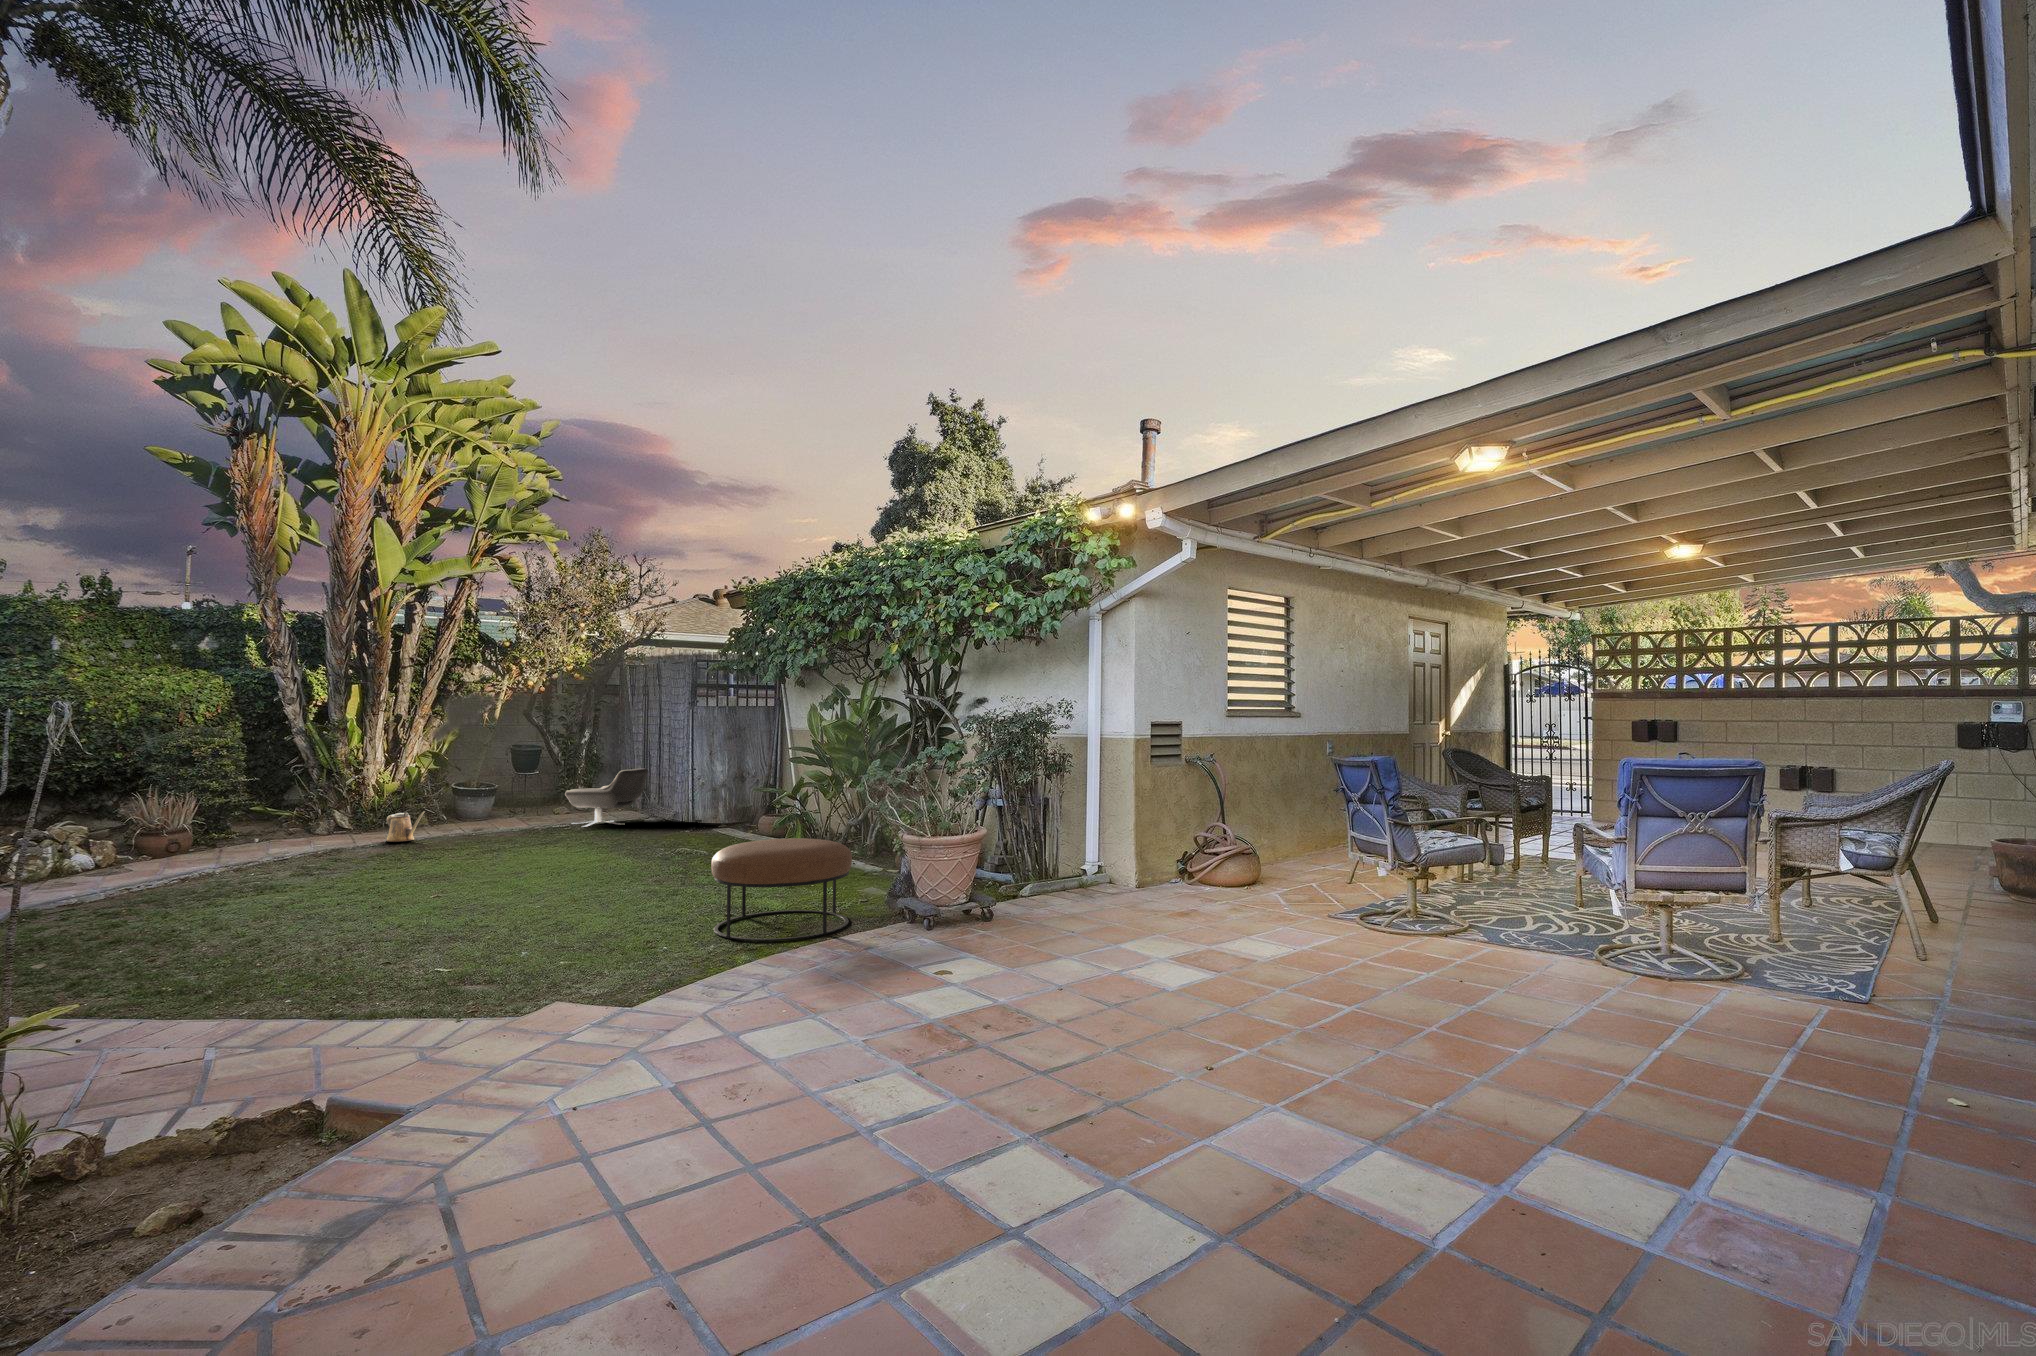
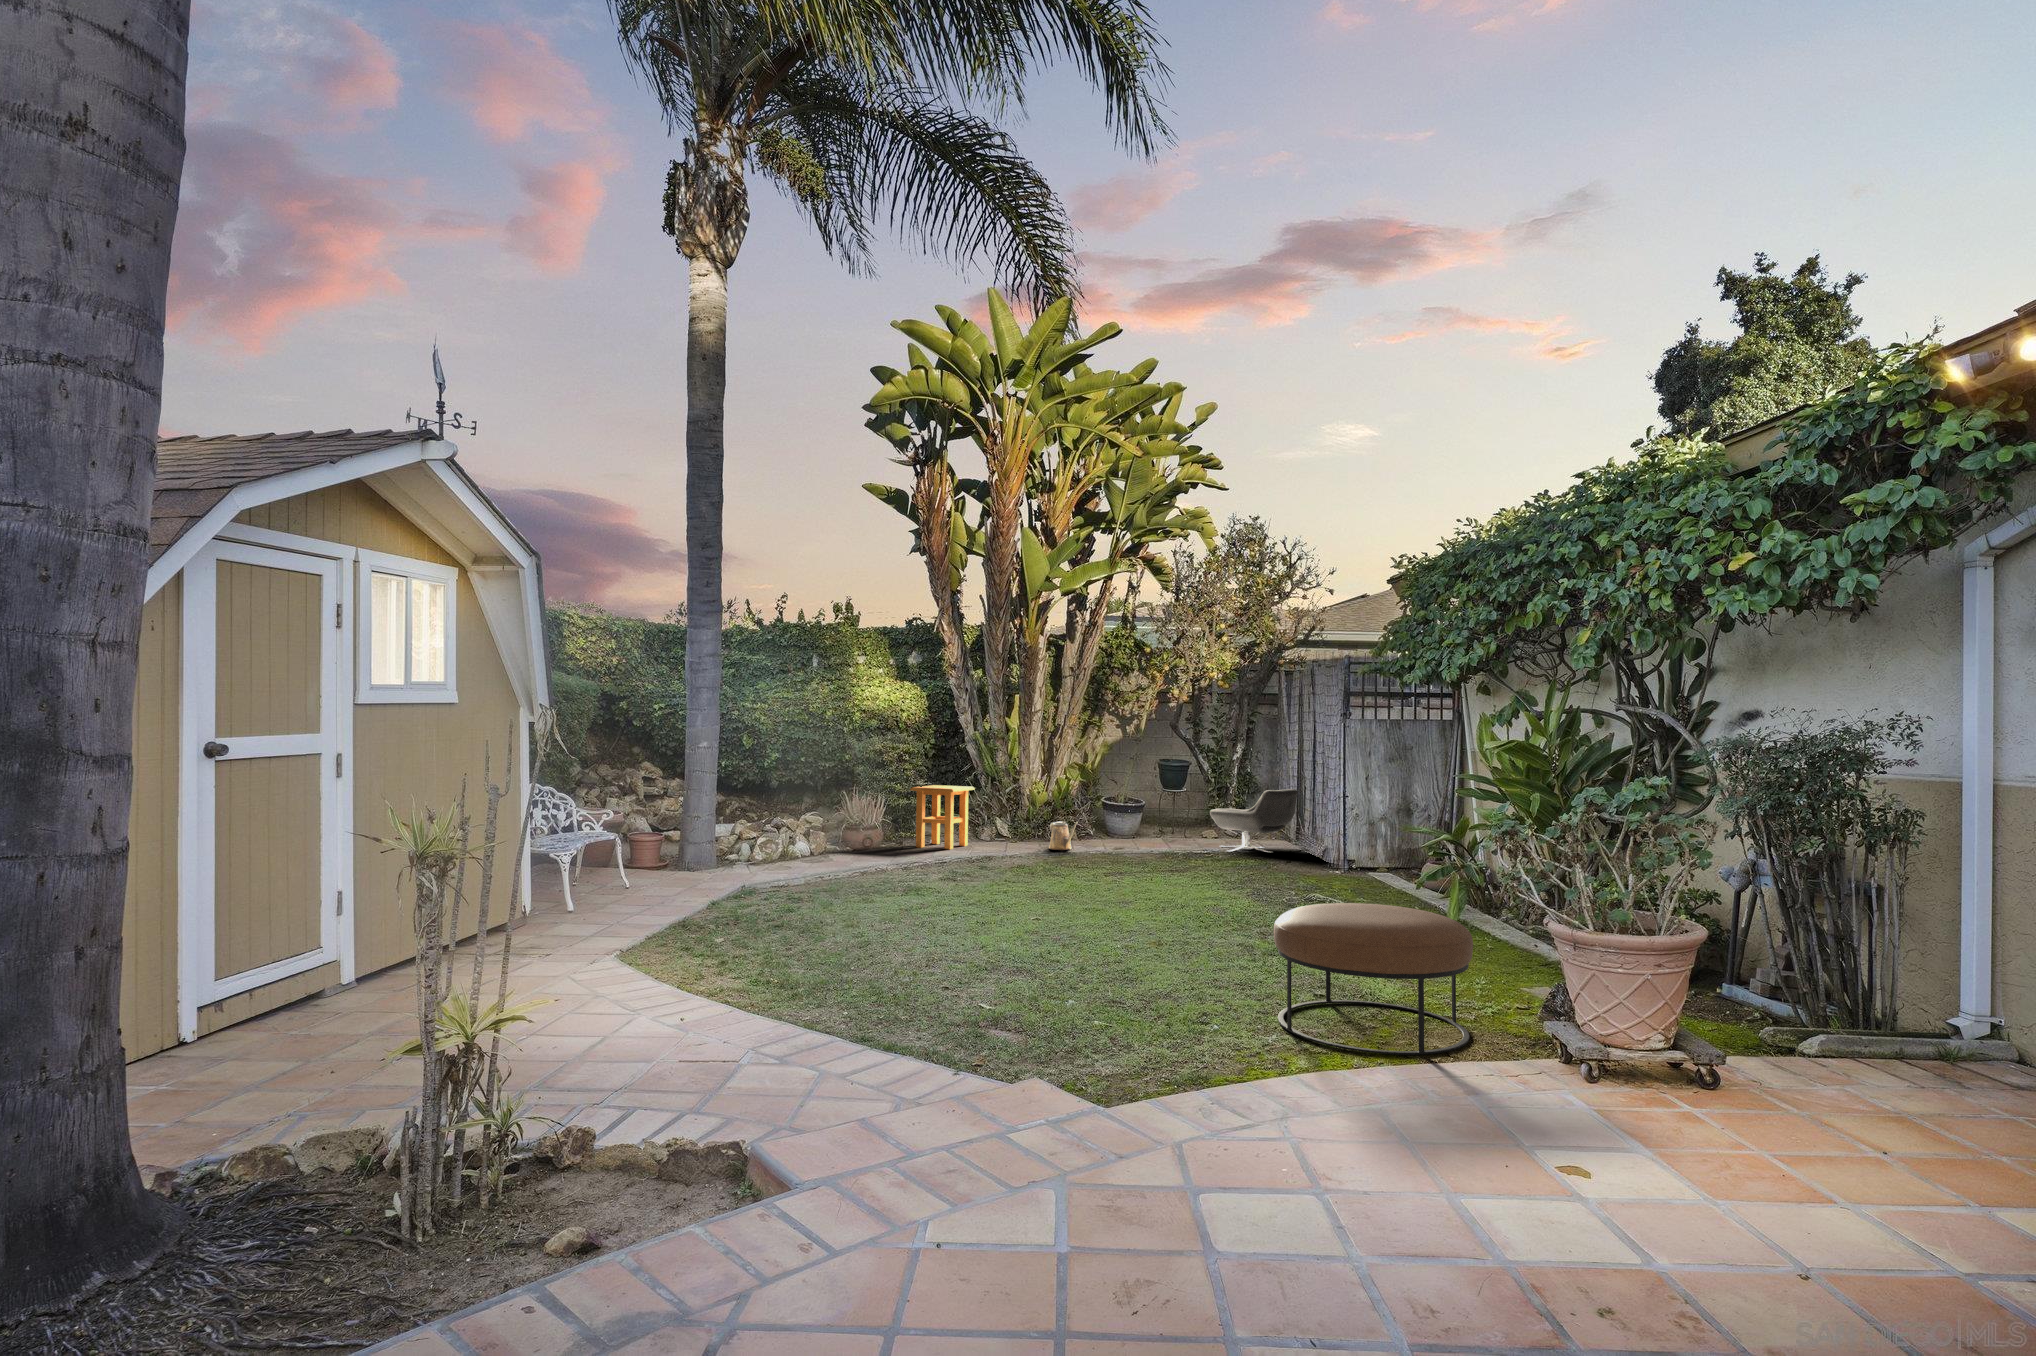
side table: none [196,783,287,856] -> present [910,785,975,850]

